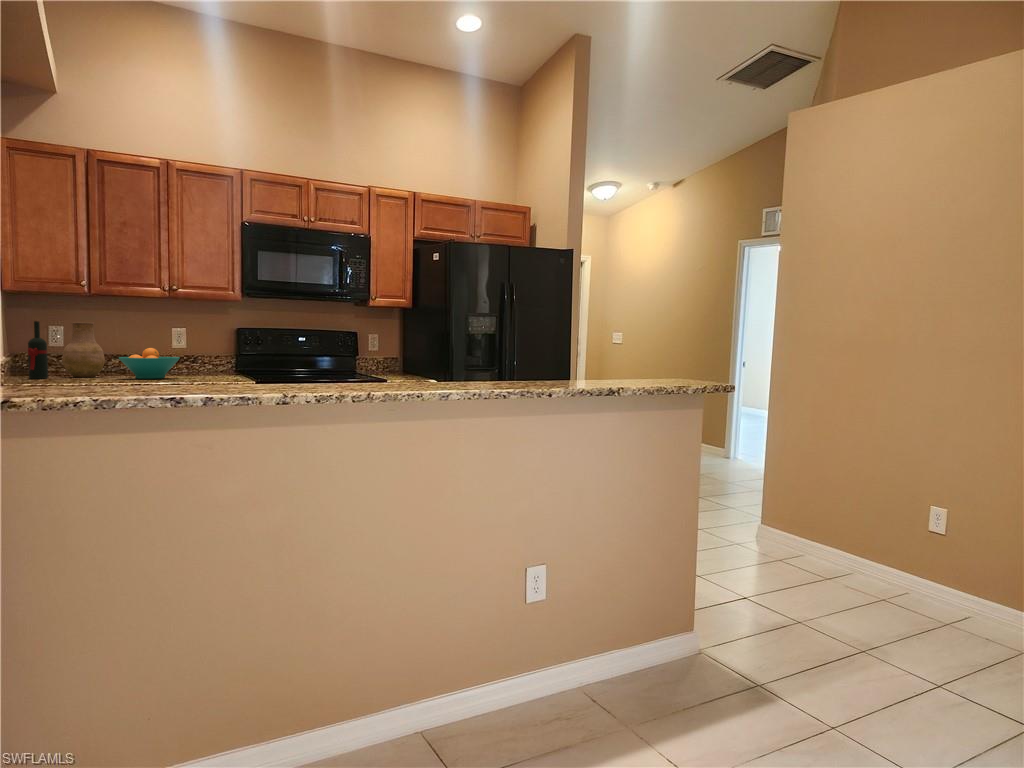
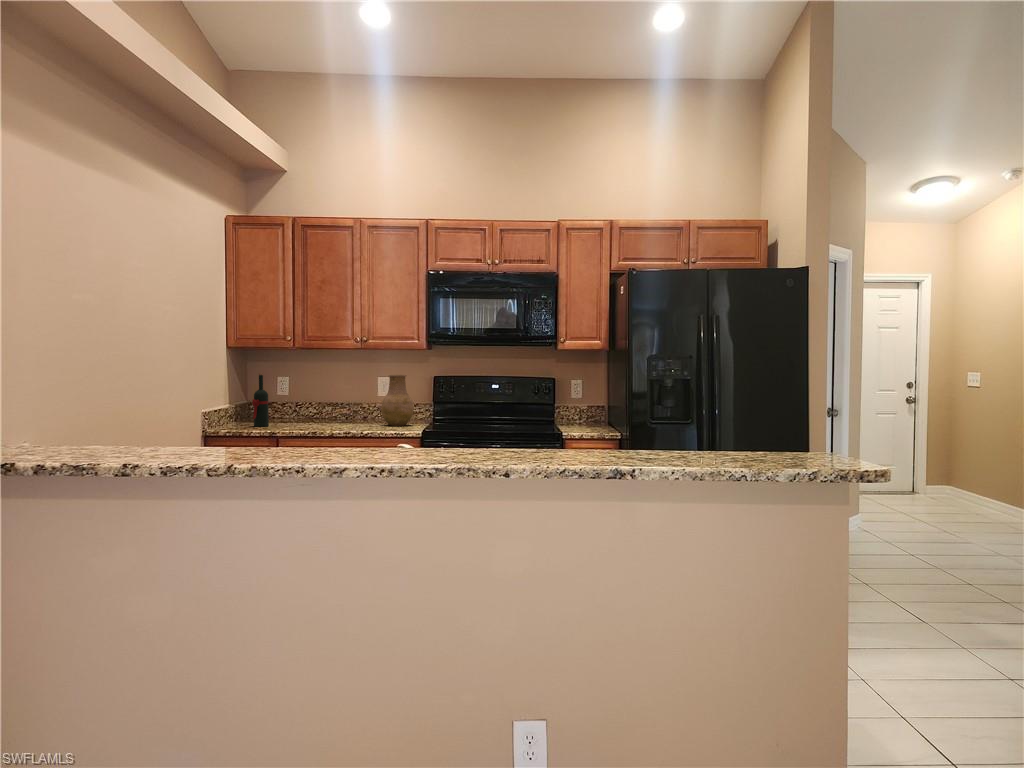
vase: present [62,322,105,377] -> present [381,375,414,426]
fruit bowl: present [119,348,180,379] -> none [316,400,369,430]

